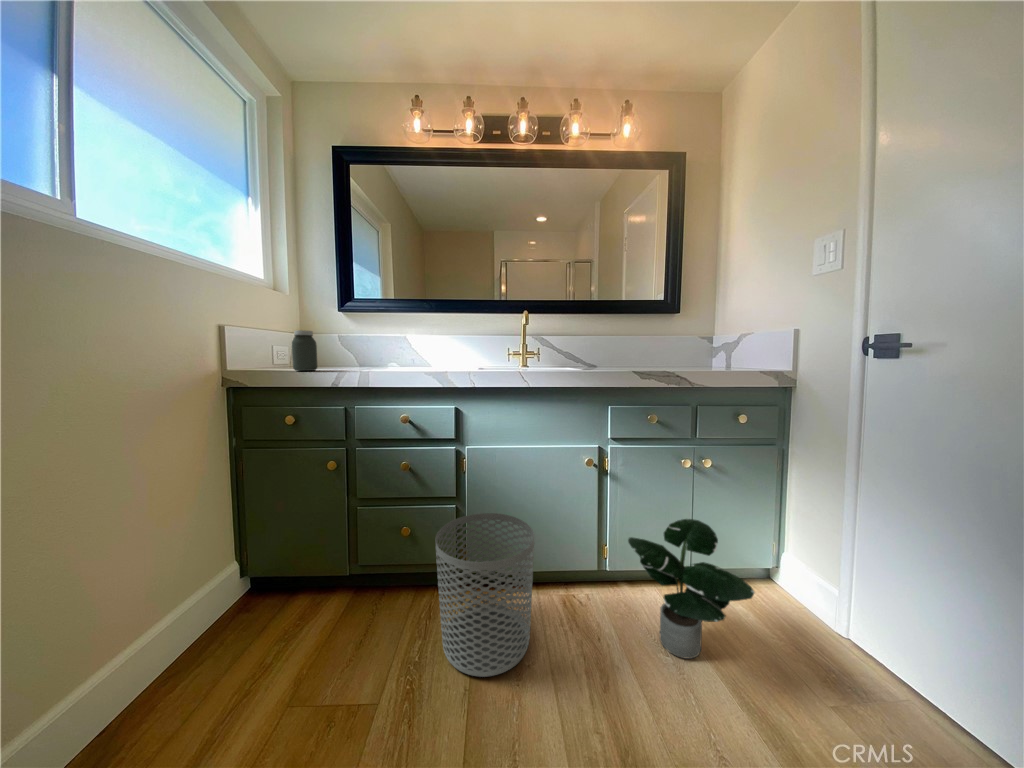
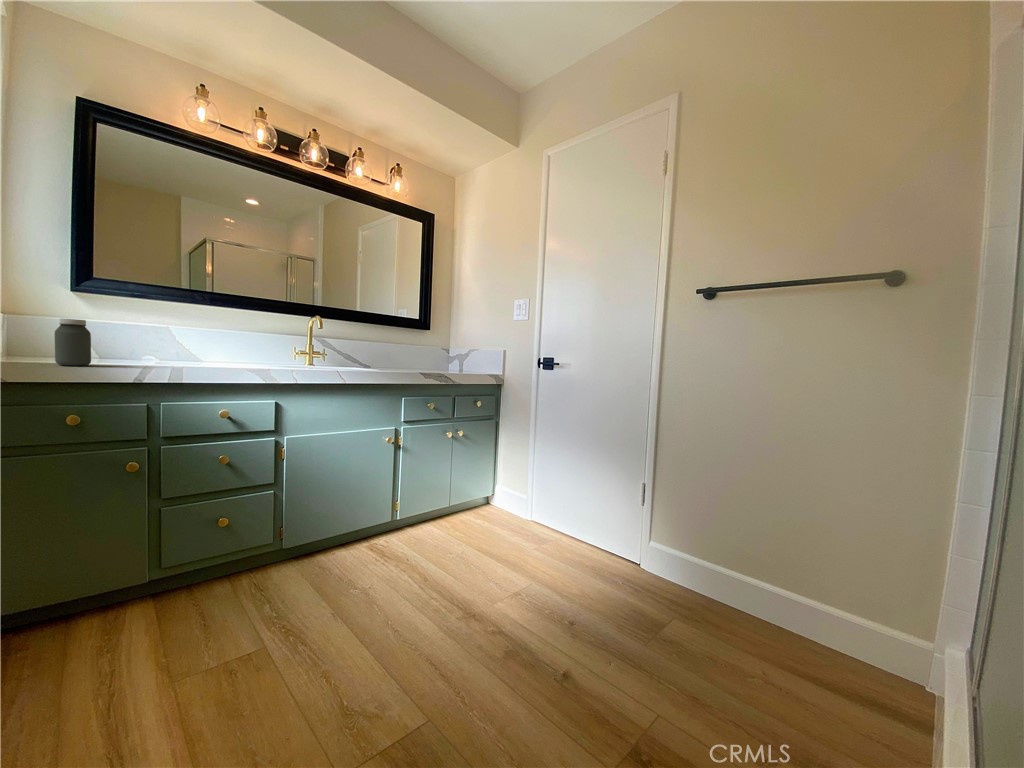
waste bin: present [435,513,534,677] -> none [282,485,364,599]
potted plant: present [628,519,754,659] -> none [420,468,489,548]

